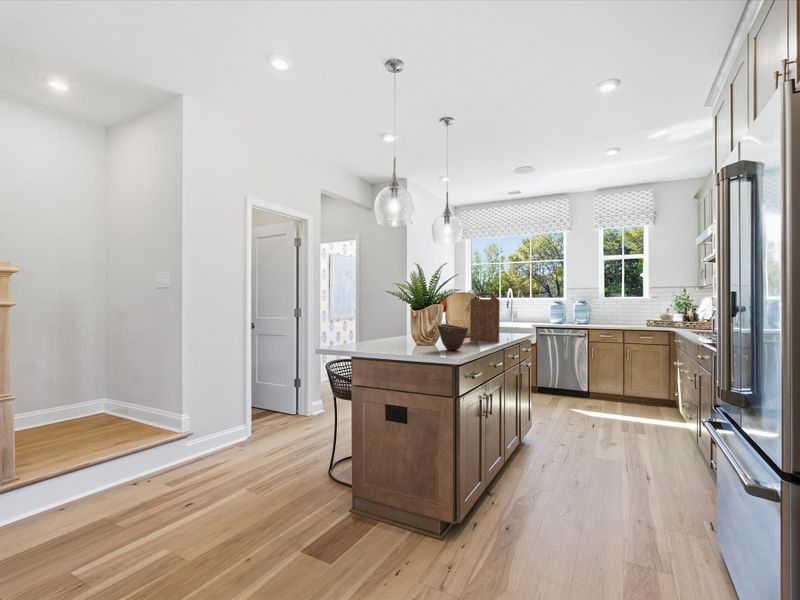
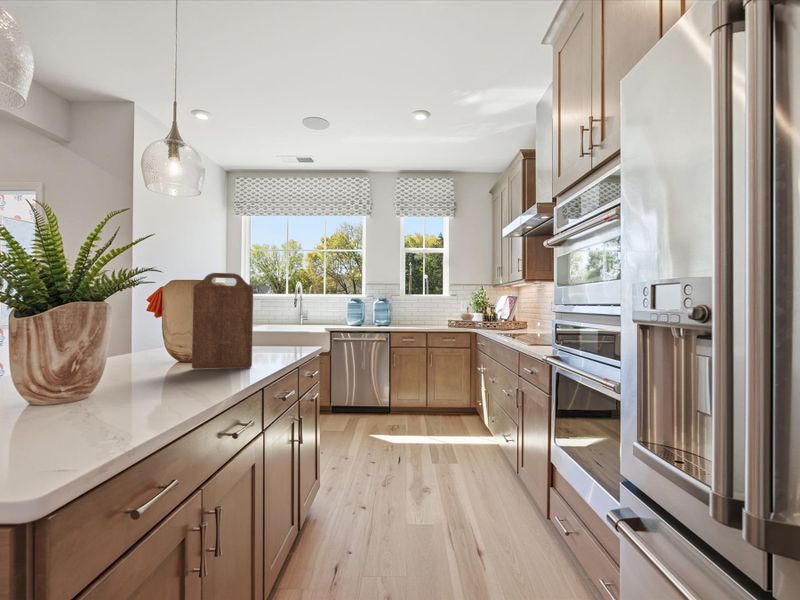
bowl: present [437,325,468,350] -> none [41,341,143,412]

